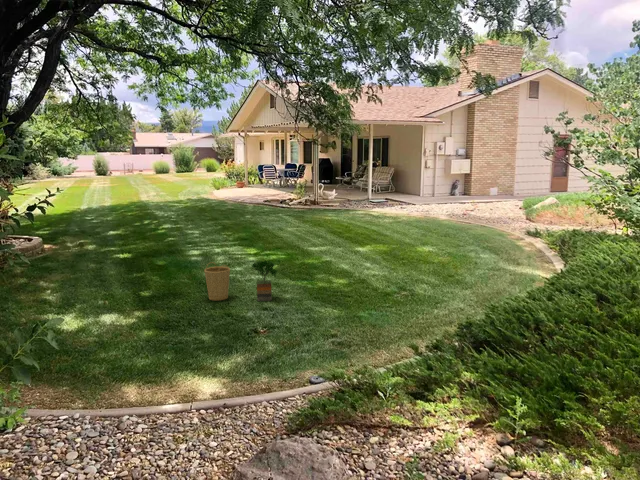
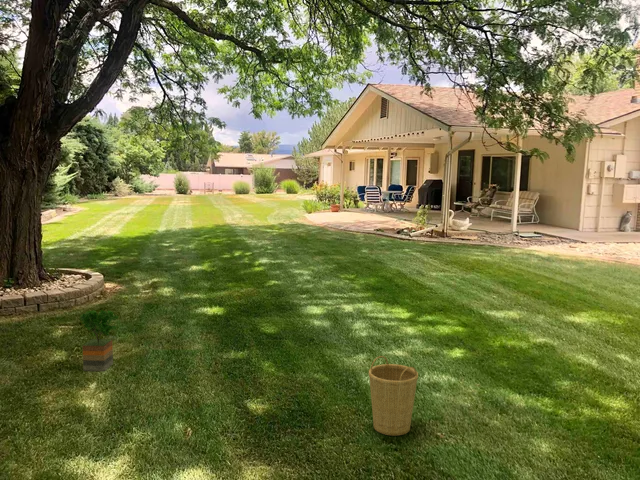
potted tree: present [252,261,278,301] -> present [80,310,118,371]

